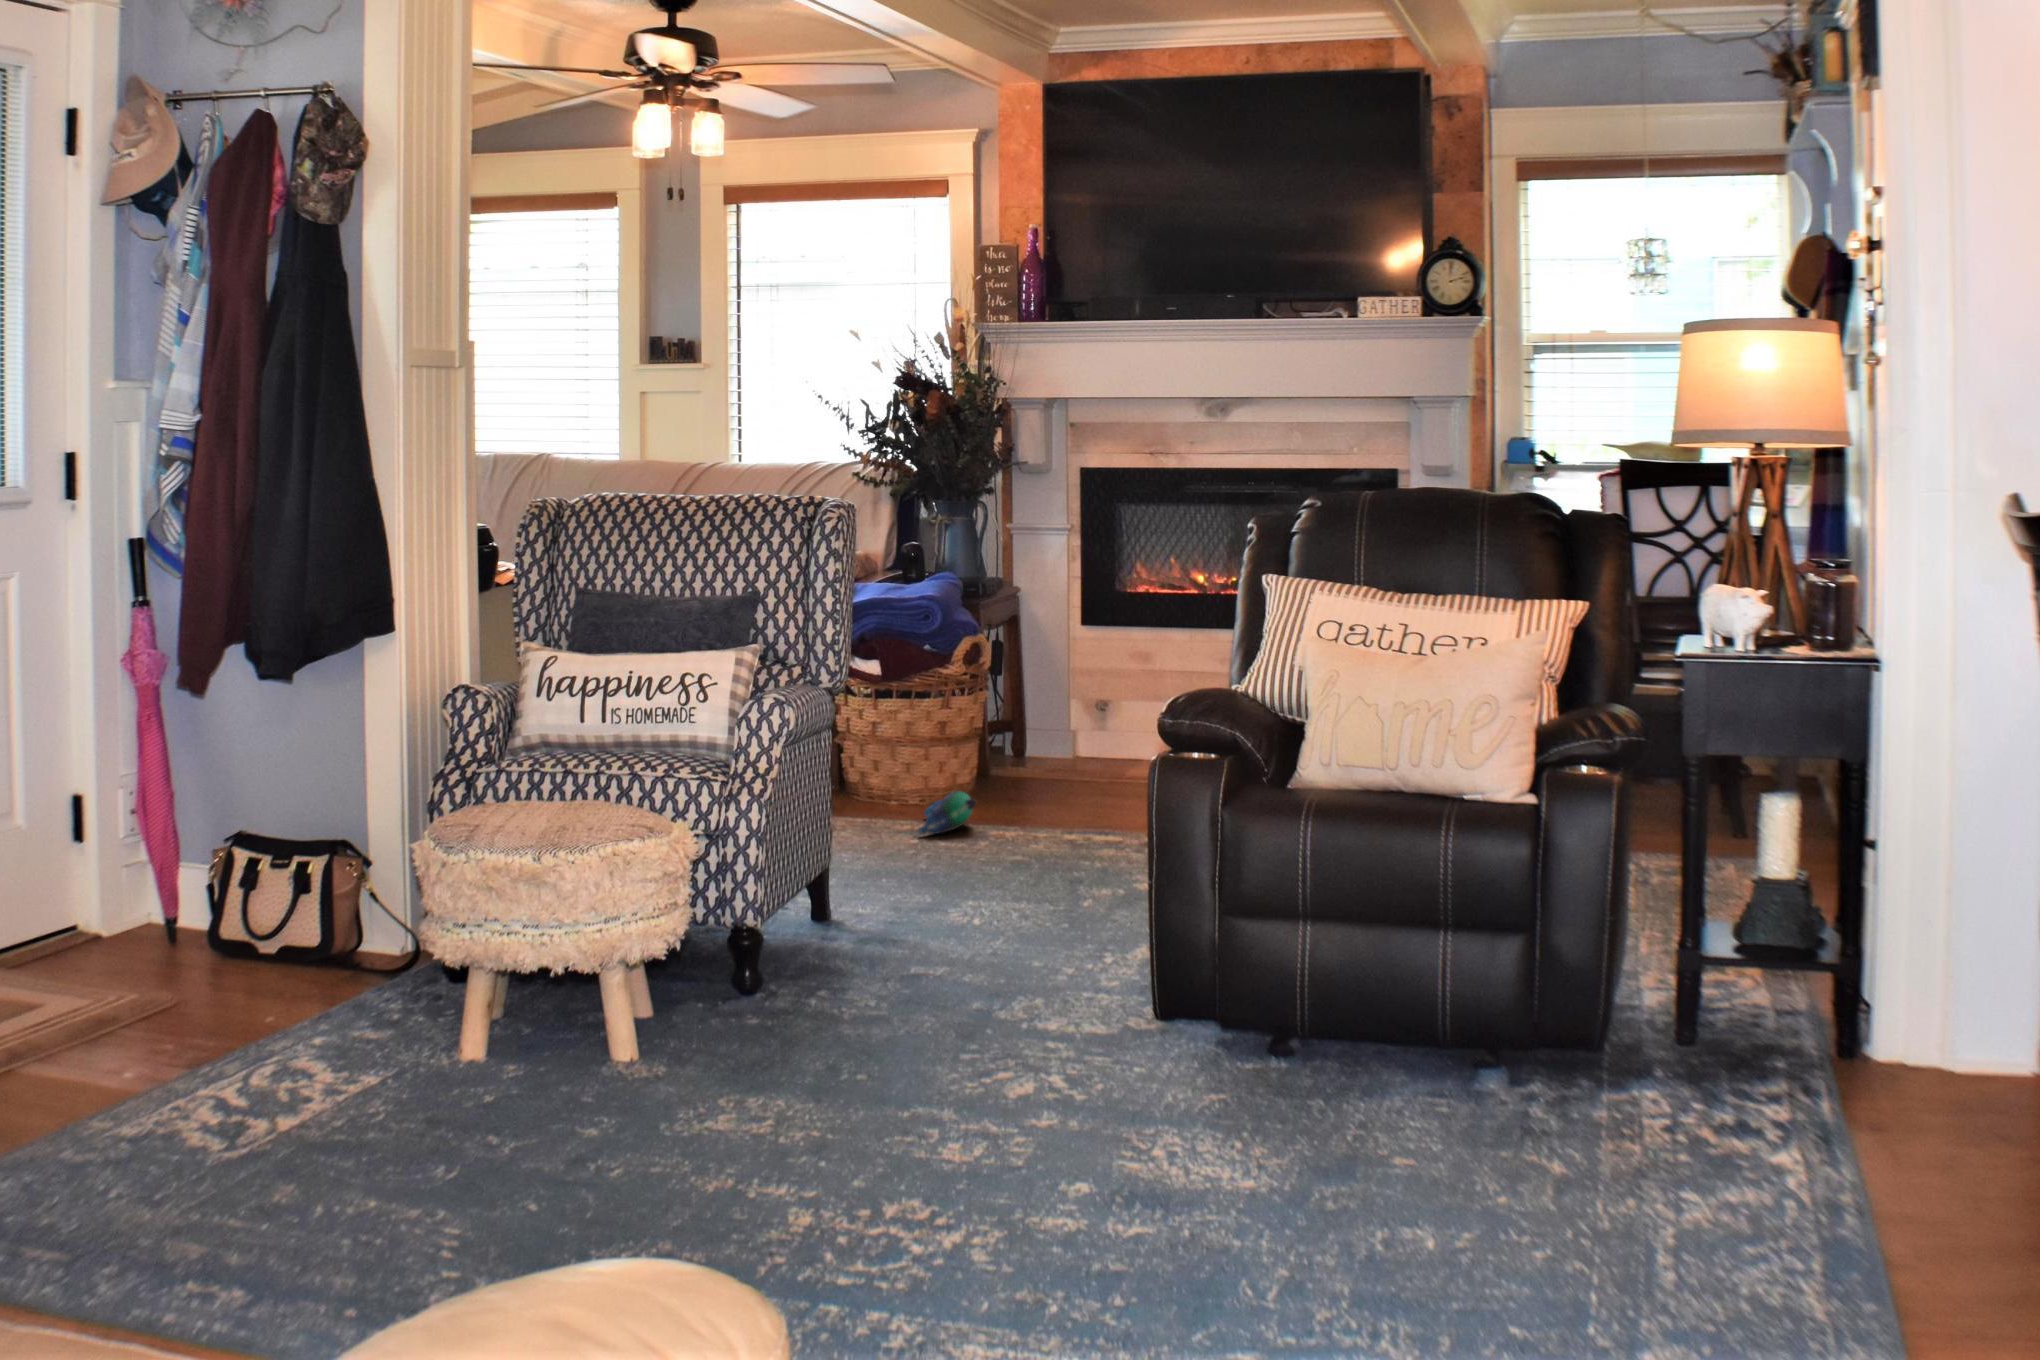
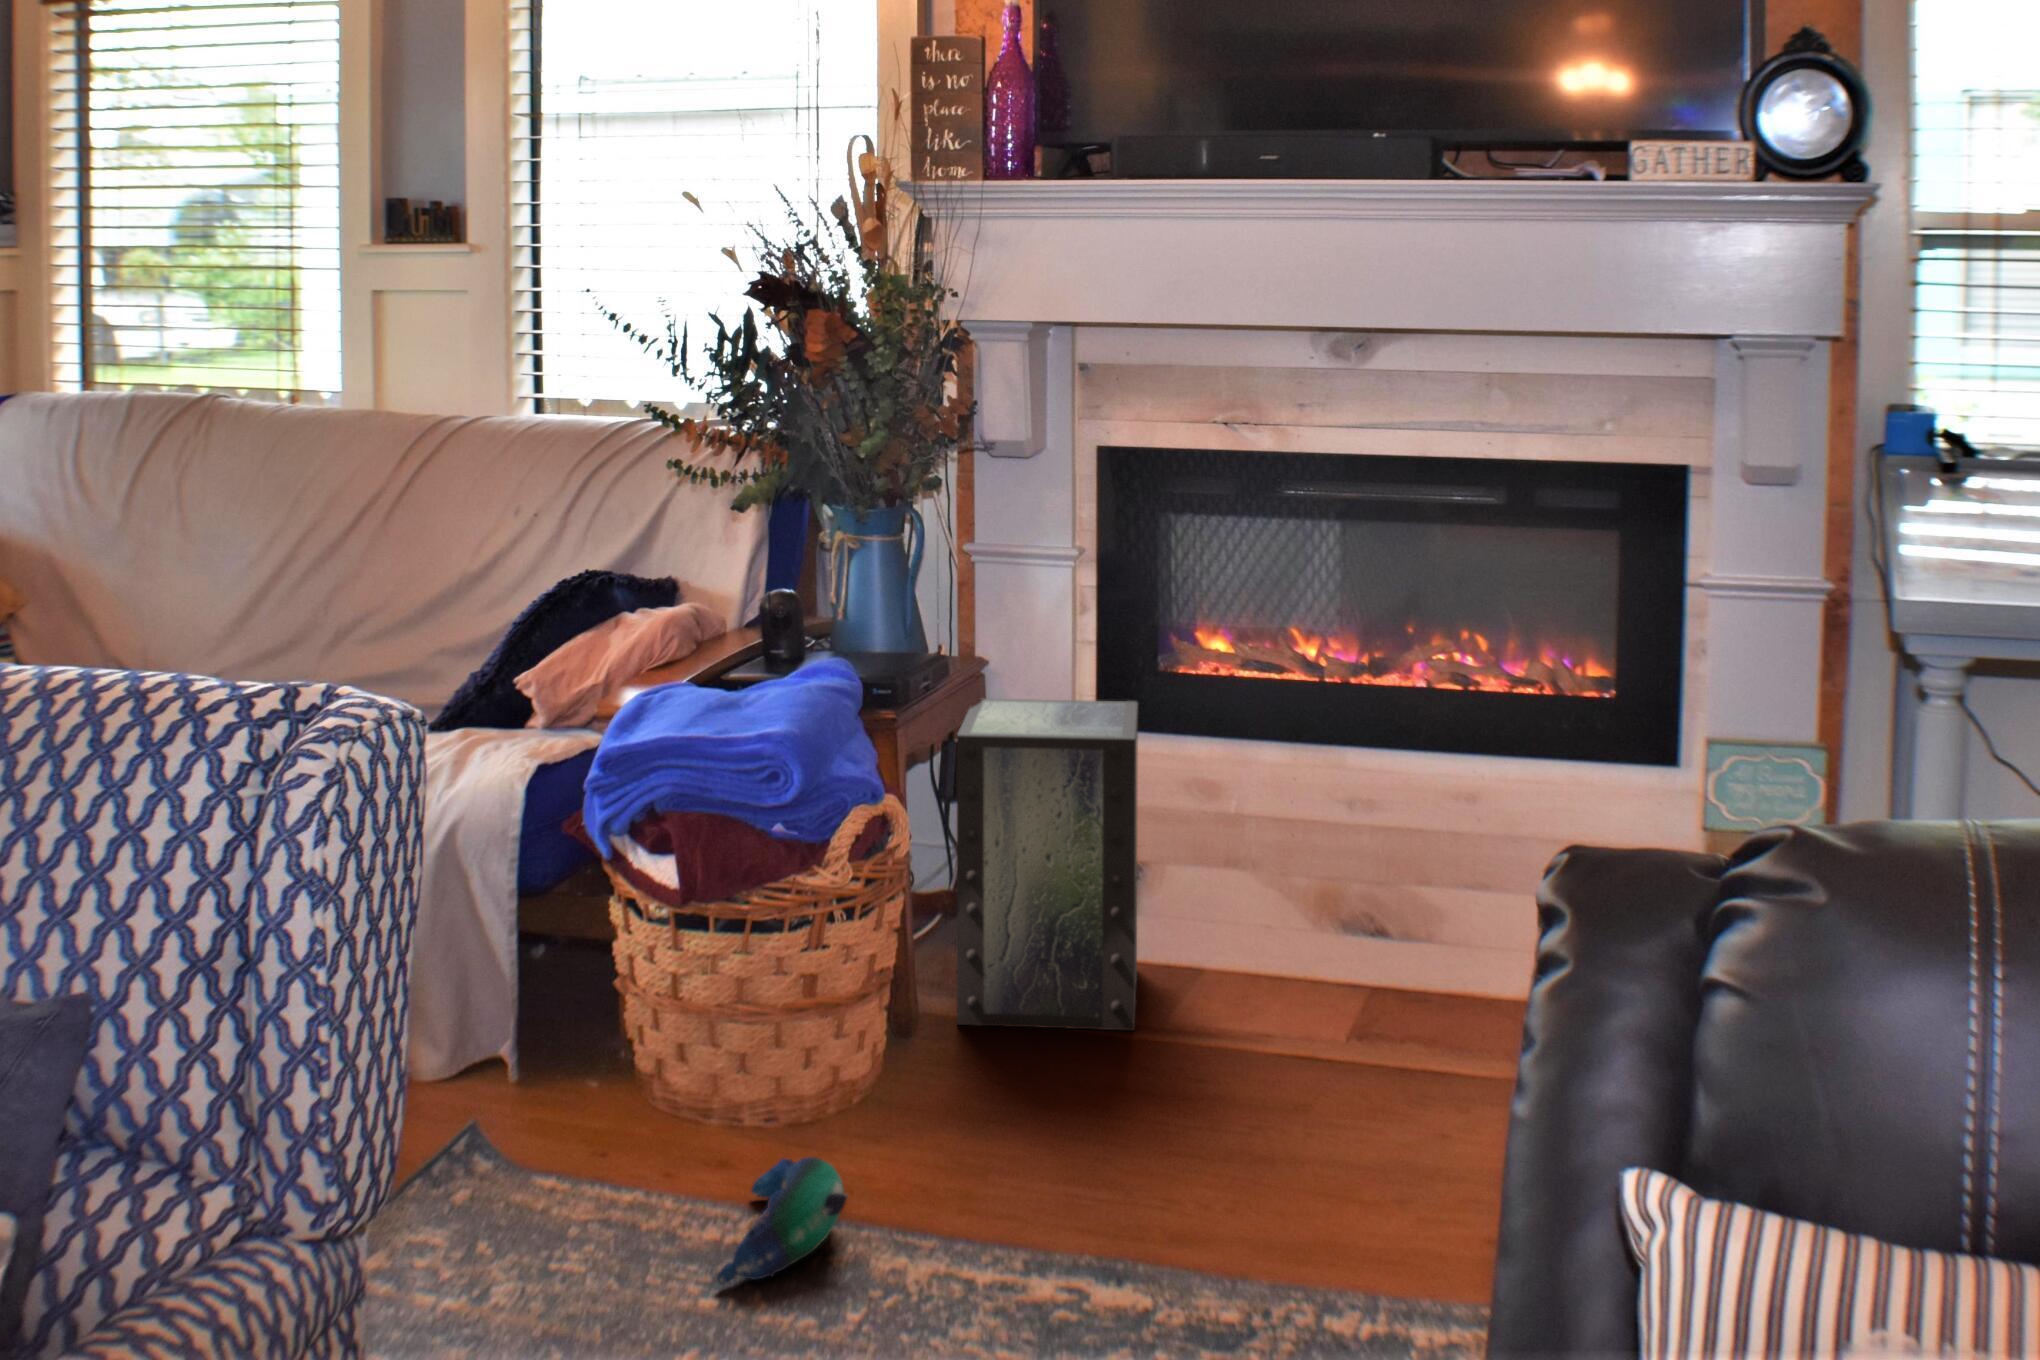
storage box: none [1010,610,1109,778] -> present [957,699,1138,1031]

